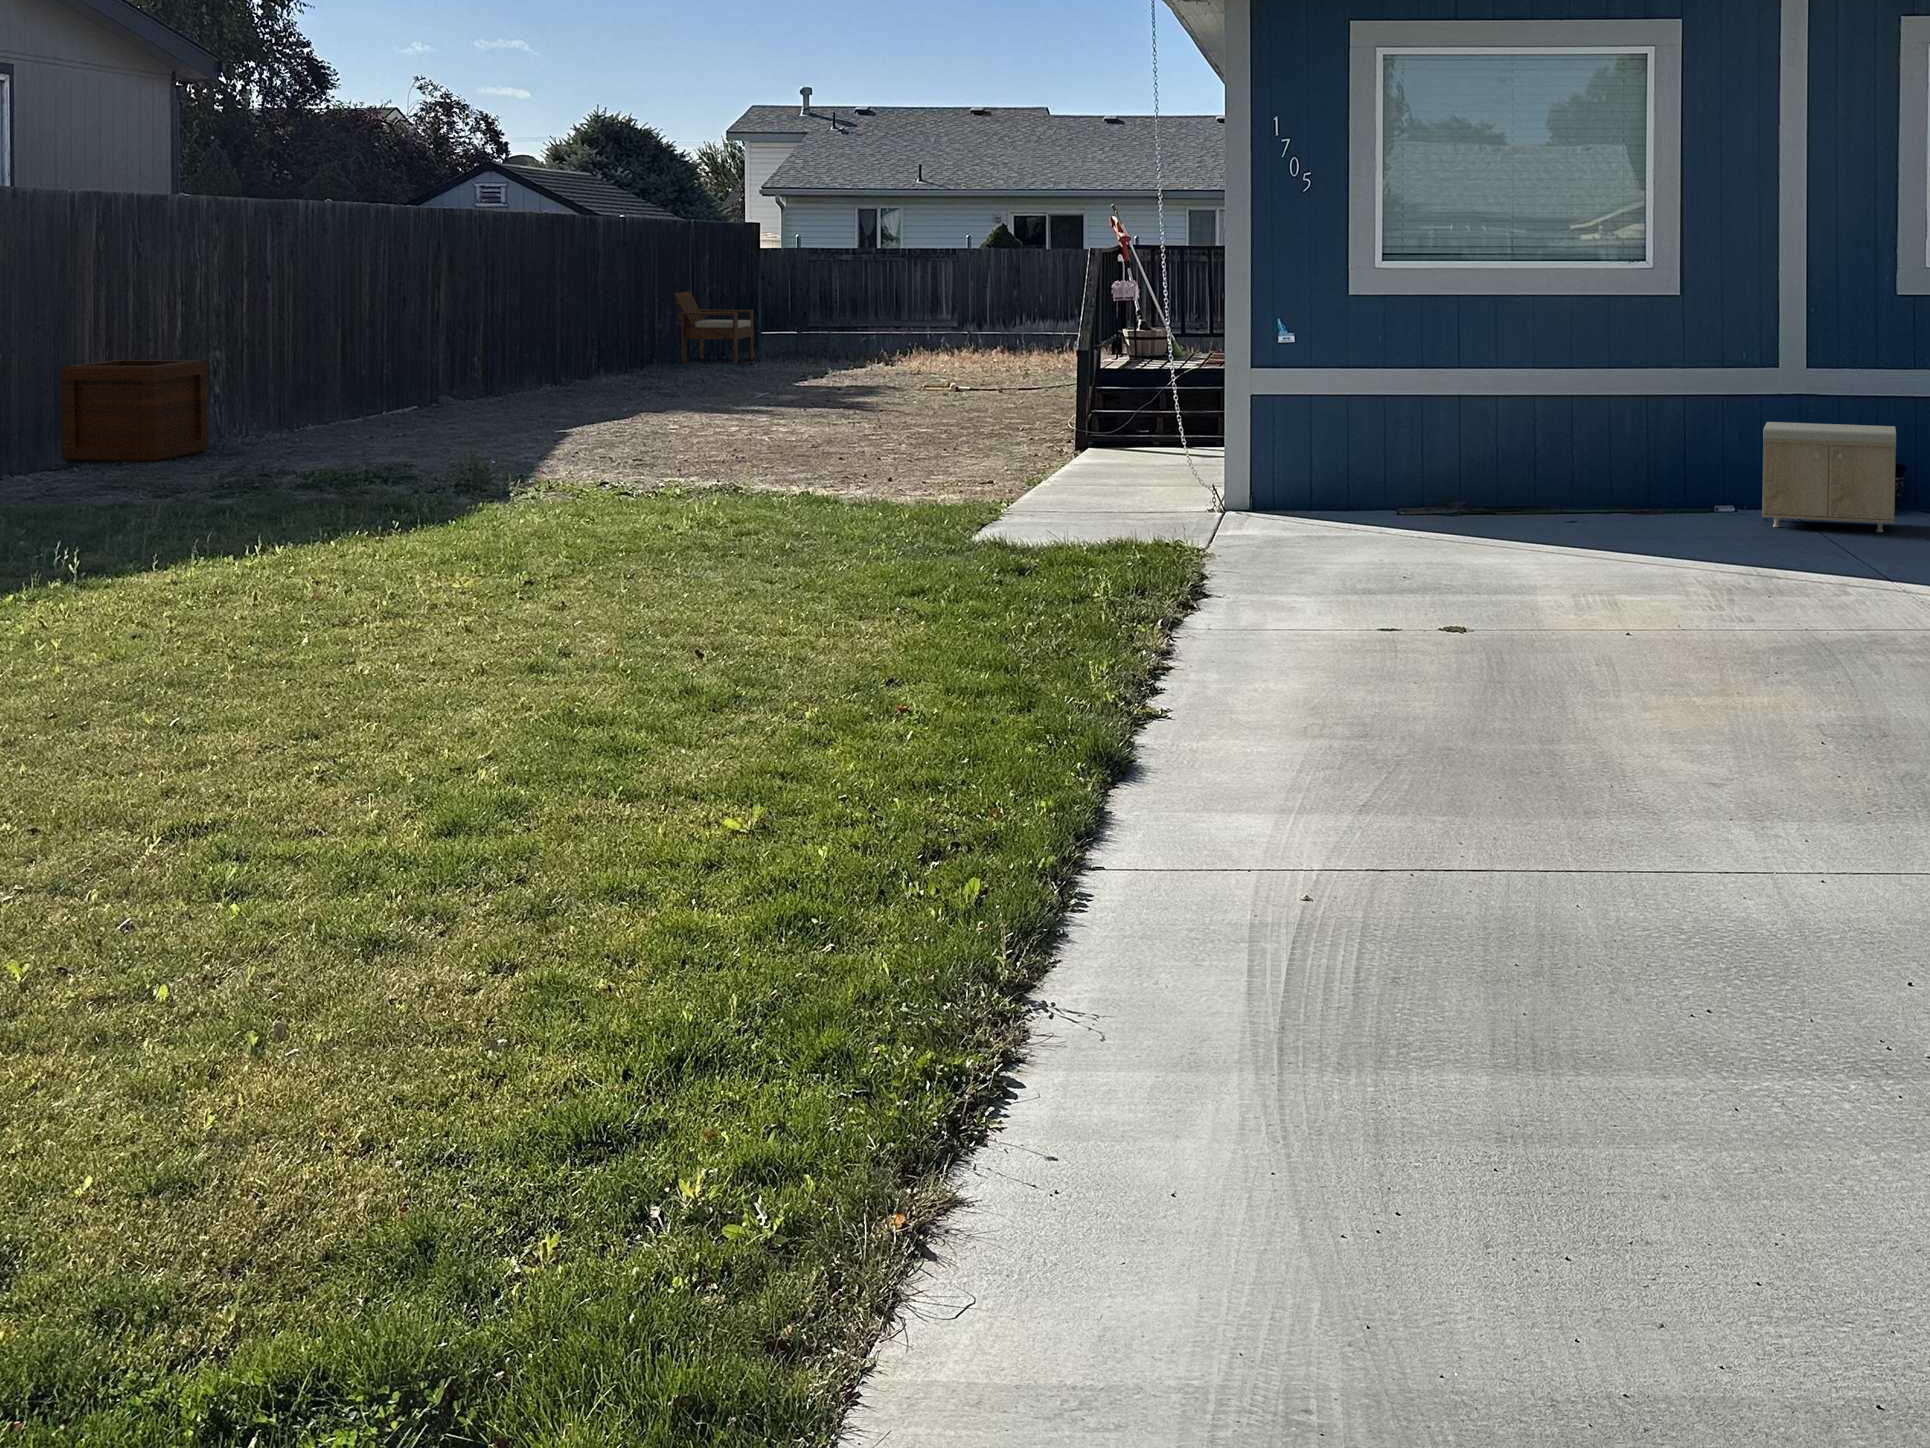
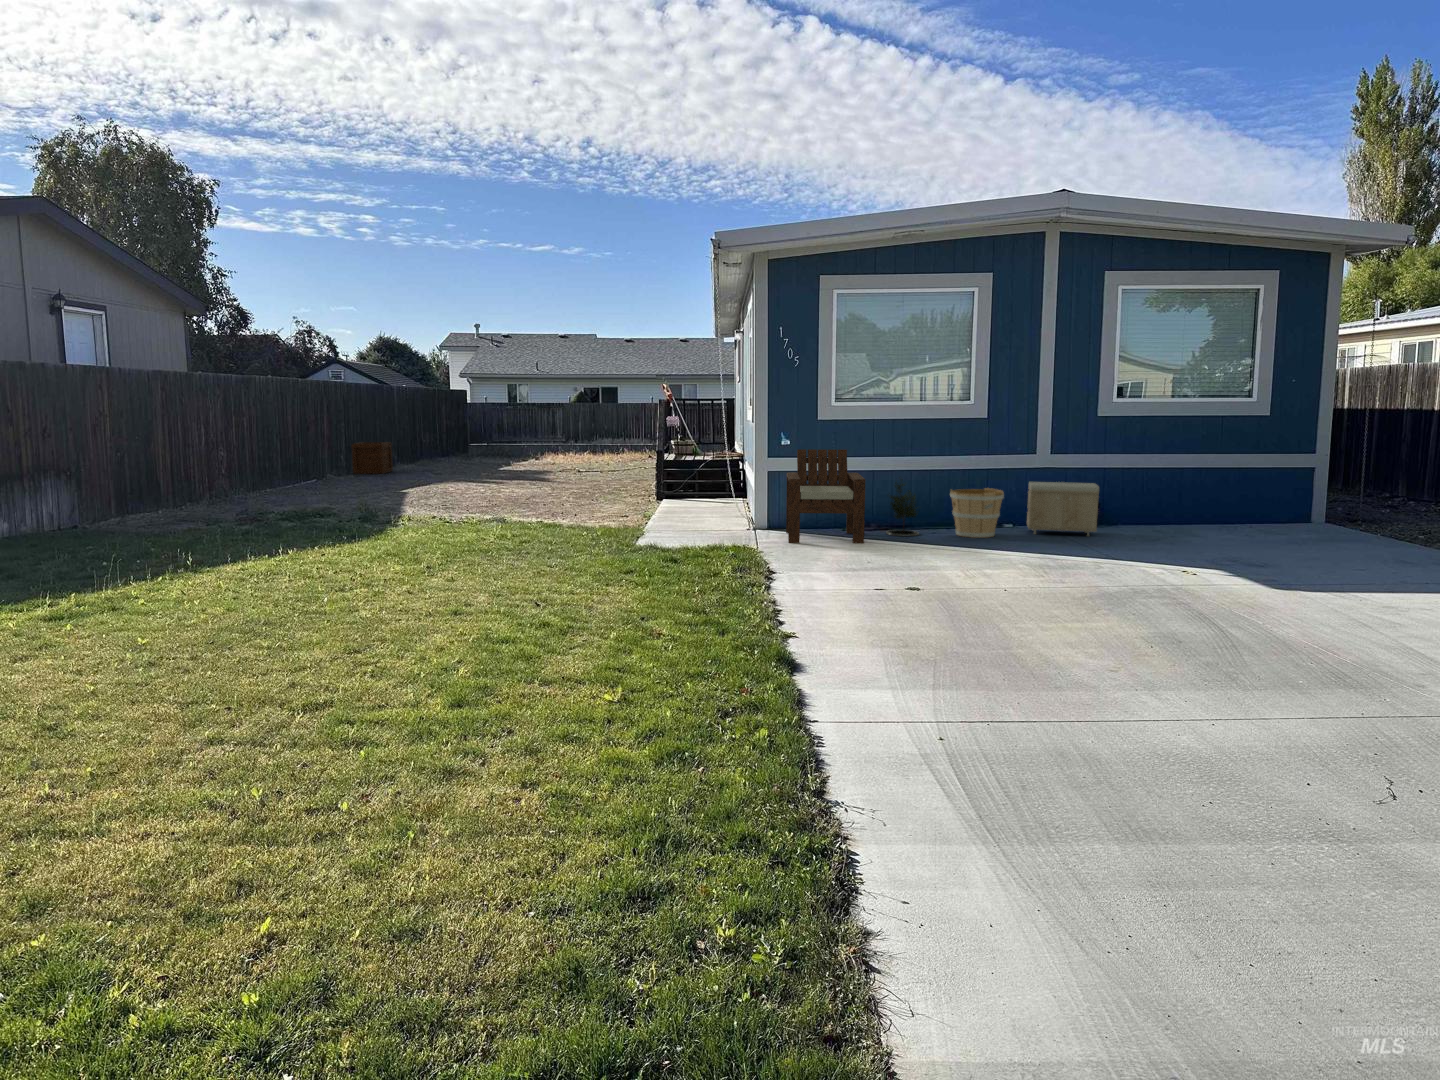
chair: present [674,292,754,363] -> present [786,449,866,543]
wooden crate: present [61,360,209,462] -> present [351,442,393,474]
potted tree: none [1477,408,1549,529] -> present [886,482,919,536]
wooden bucket: none [1603,434,1710,533] -> present [950,488,1004,538]

